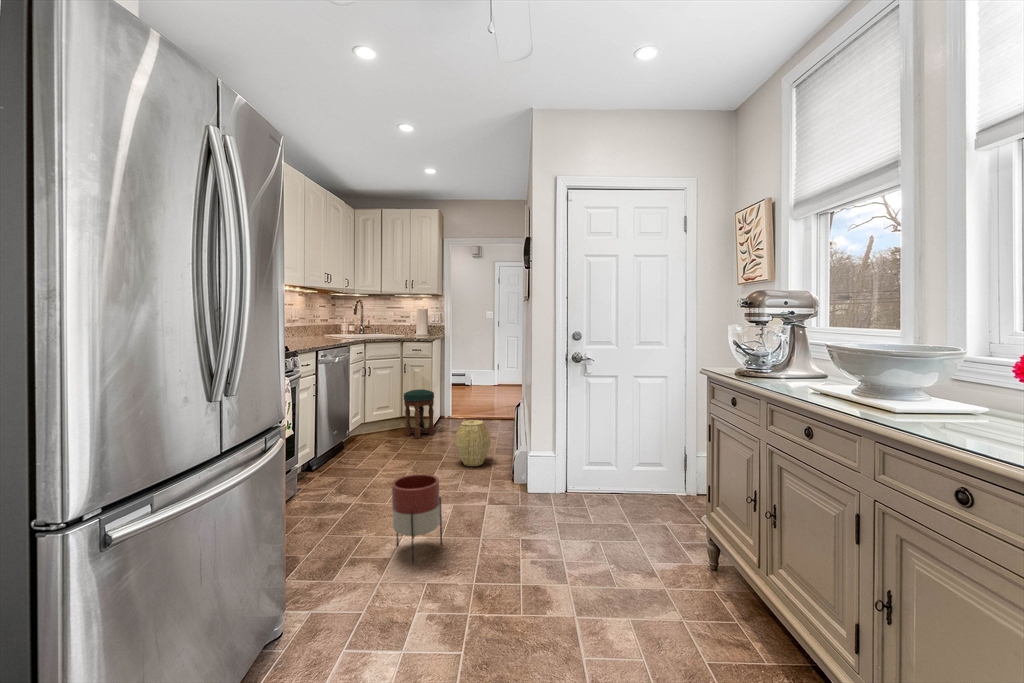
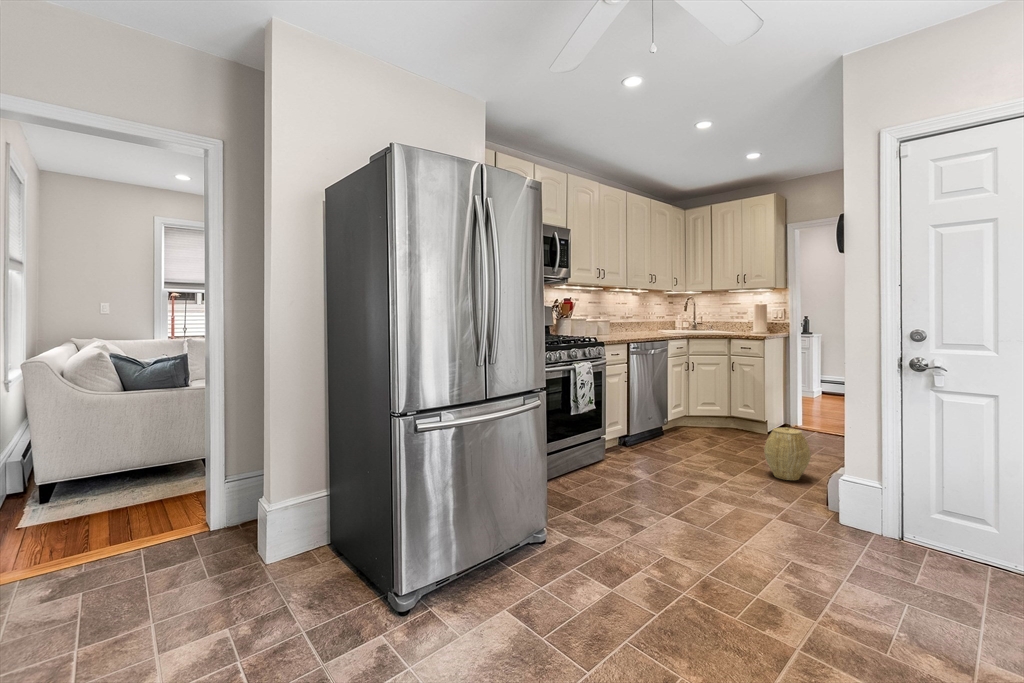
stool: present [404,389,434,438] -> none [726,390,762,441]
planter: present [392,474,442,564] -> none [650,459,699,539]

